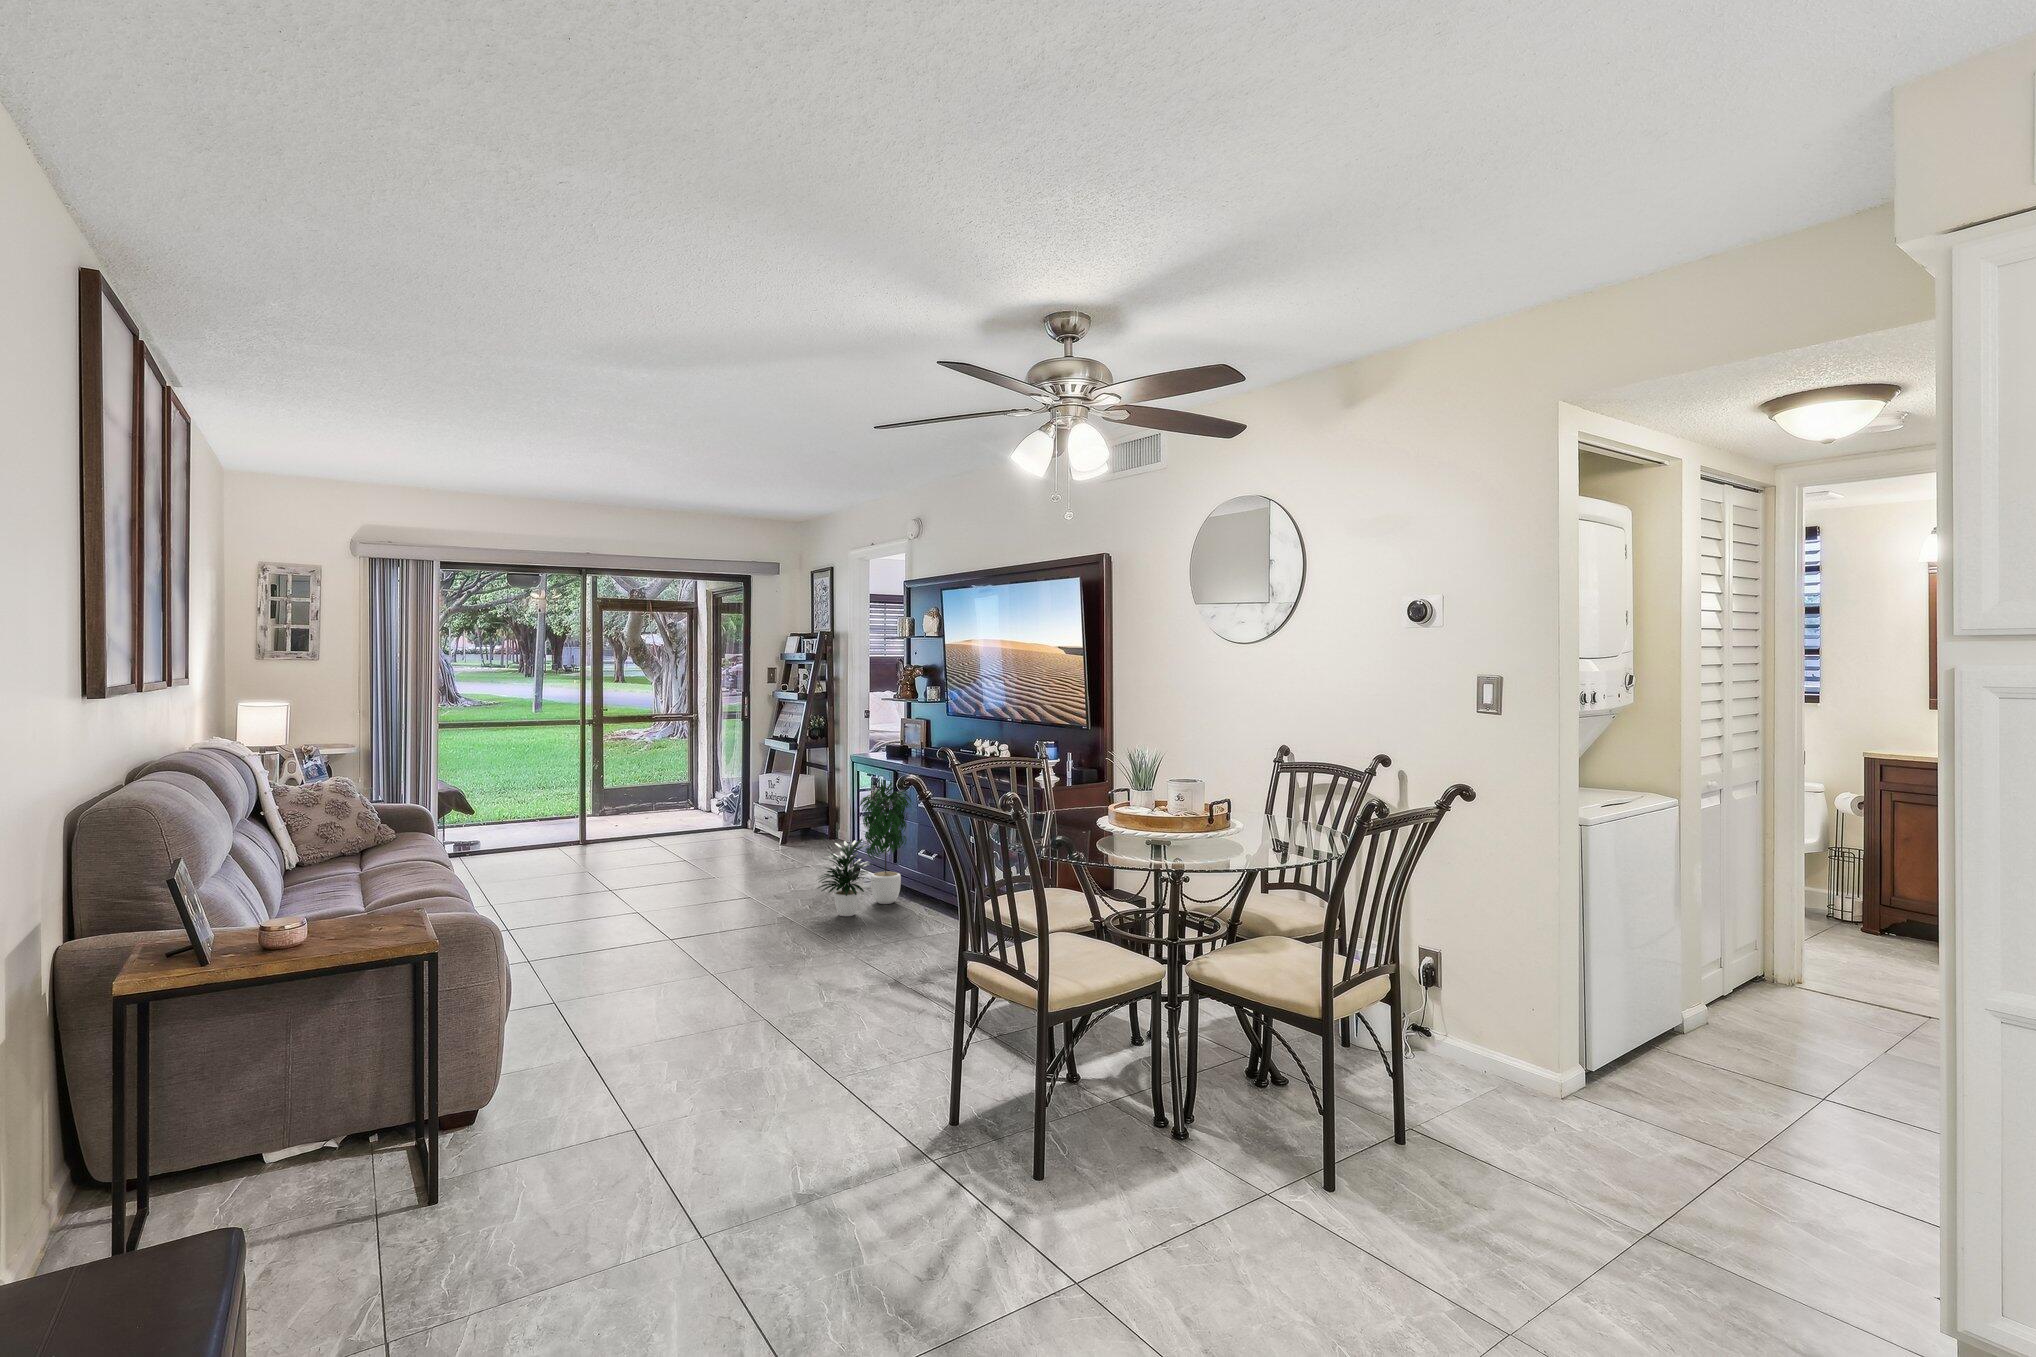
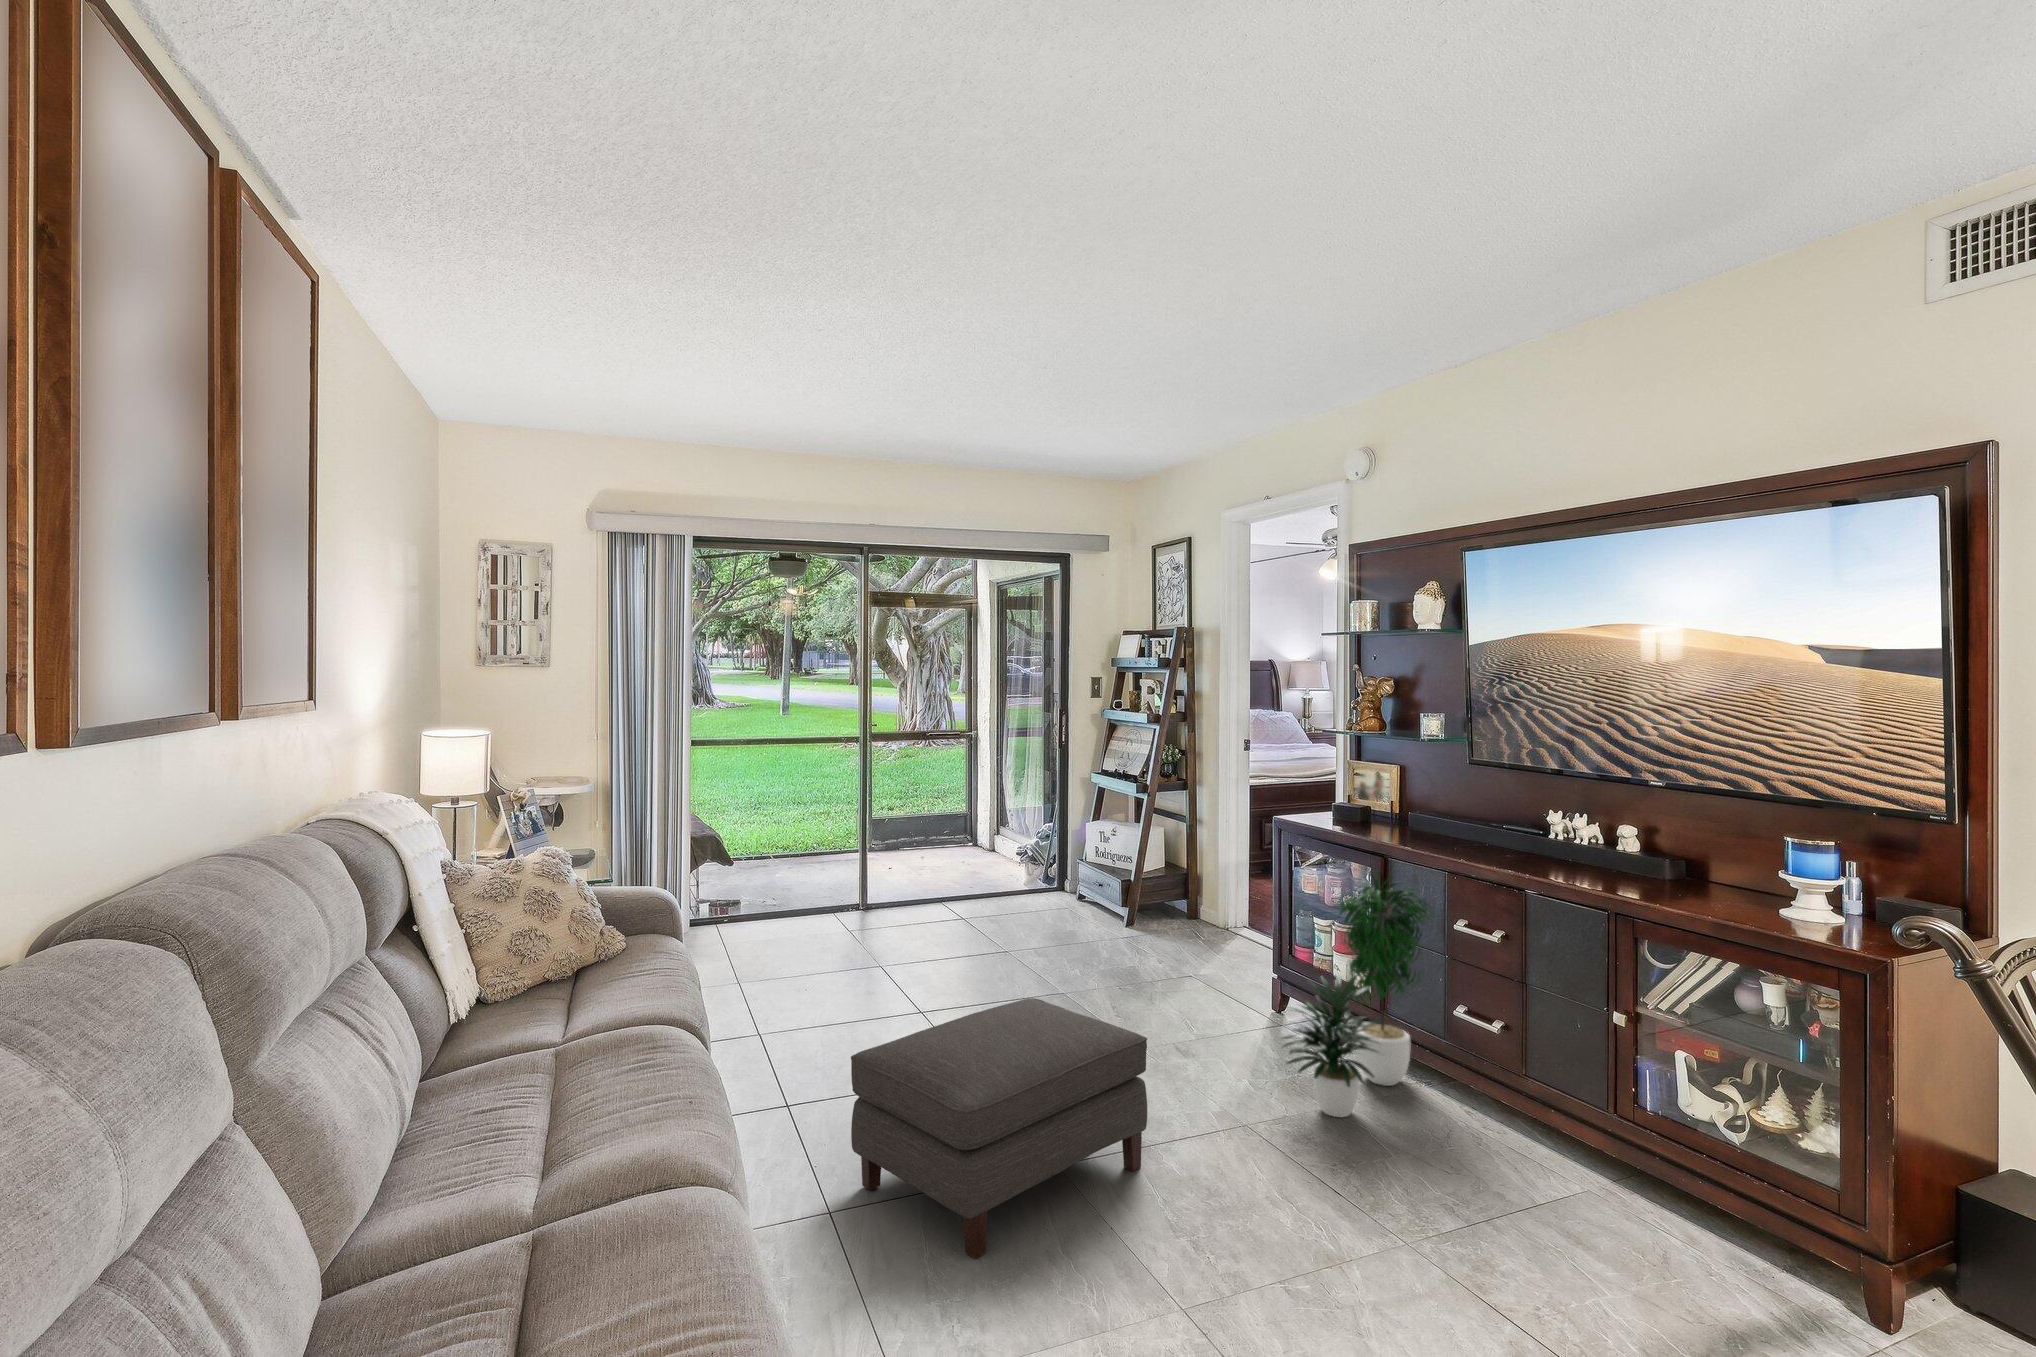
ottoman: none [542,857,723,971] -> present [851,998,1147,1258]

